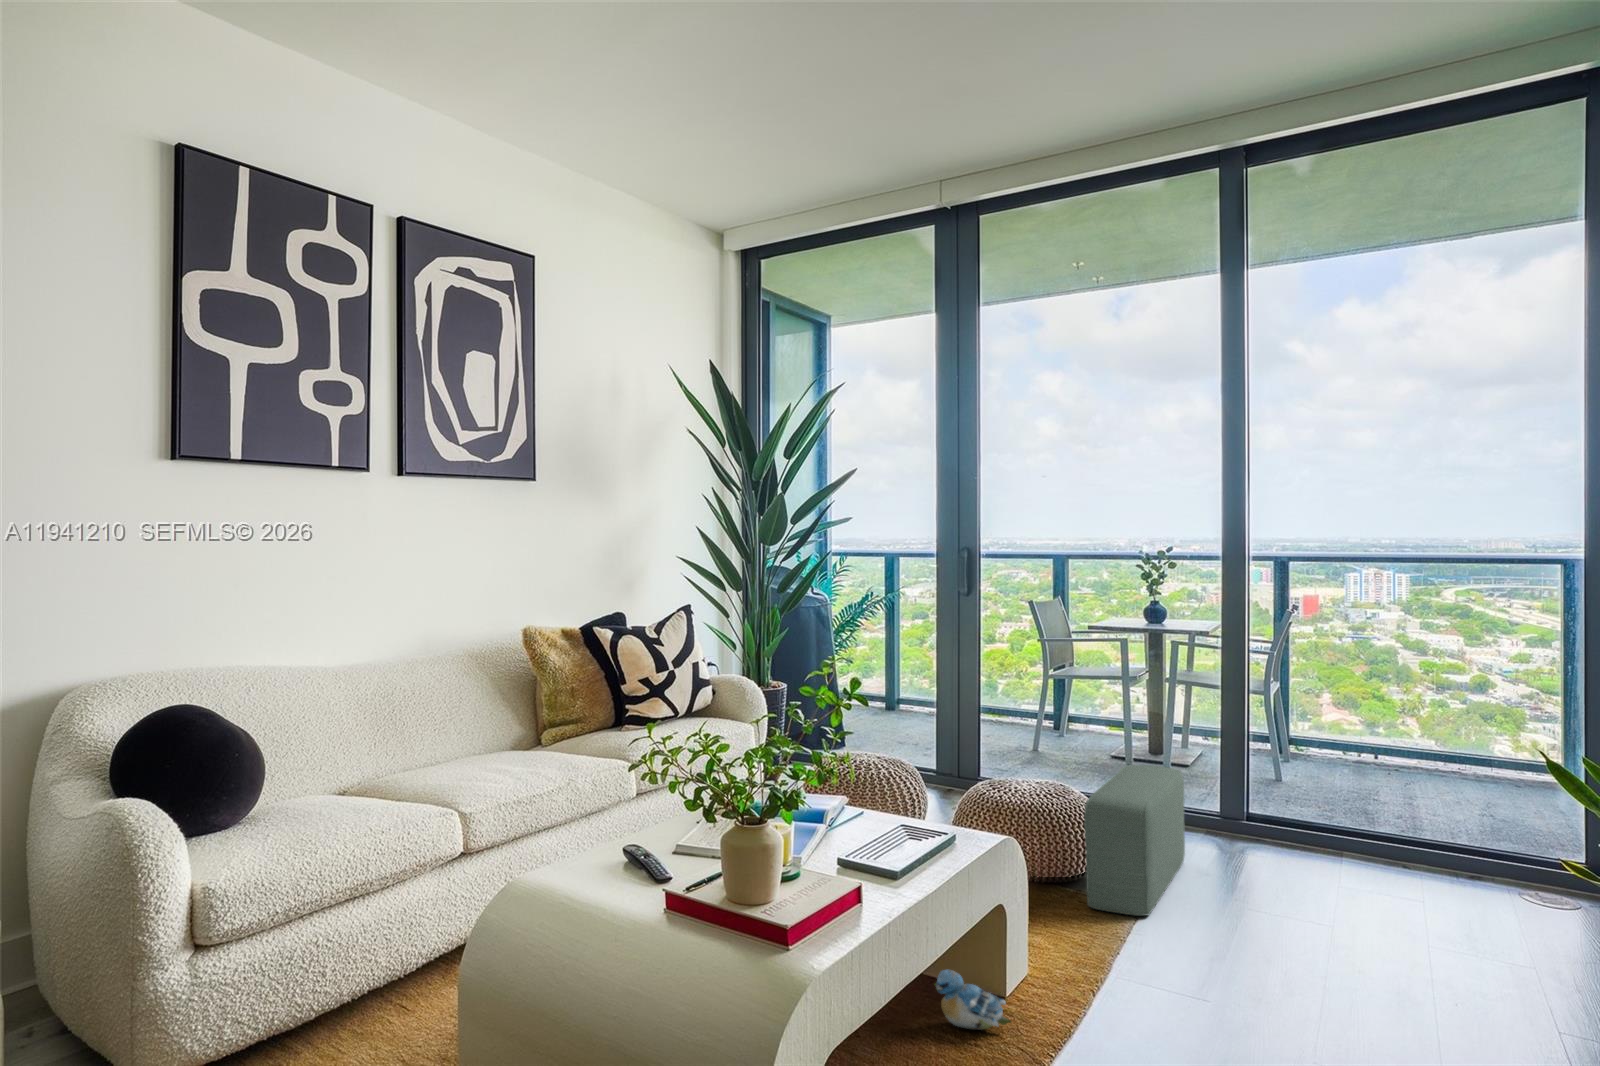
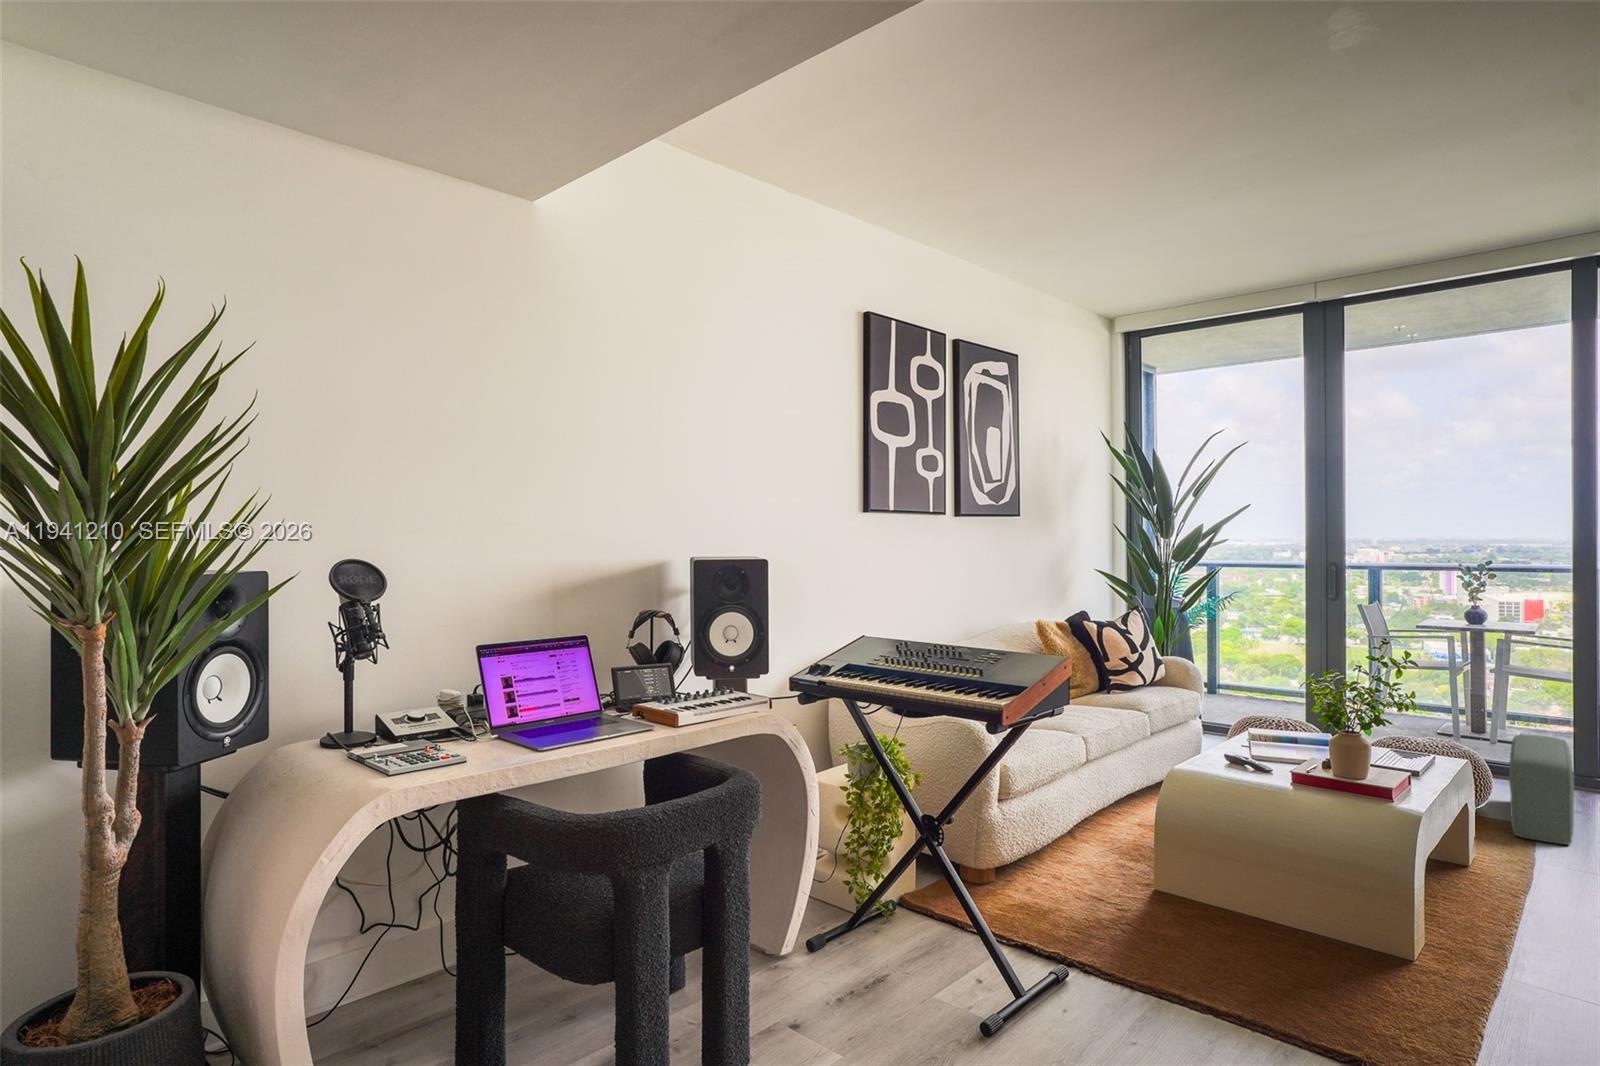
plush toy: present [935,970,1012,1030] -> none [1465,866,1530,907]

